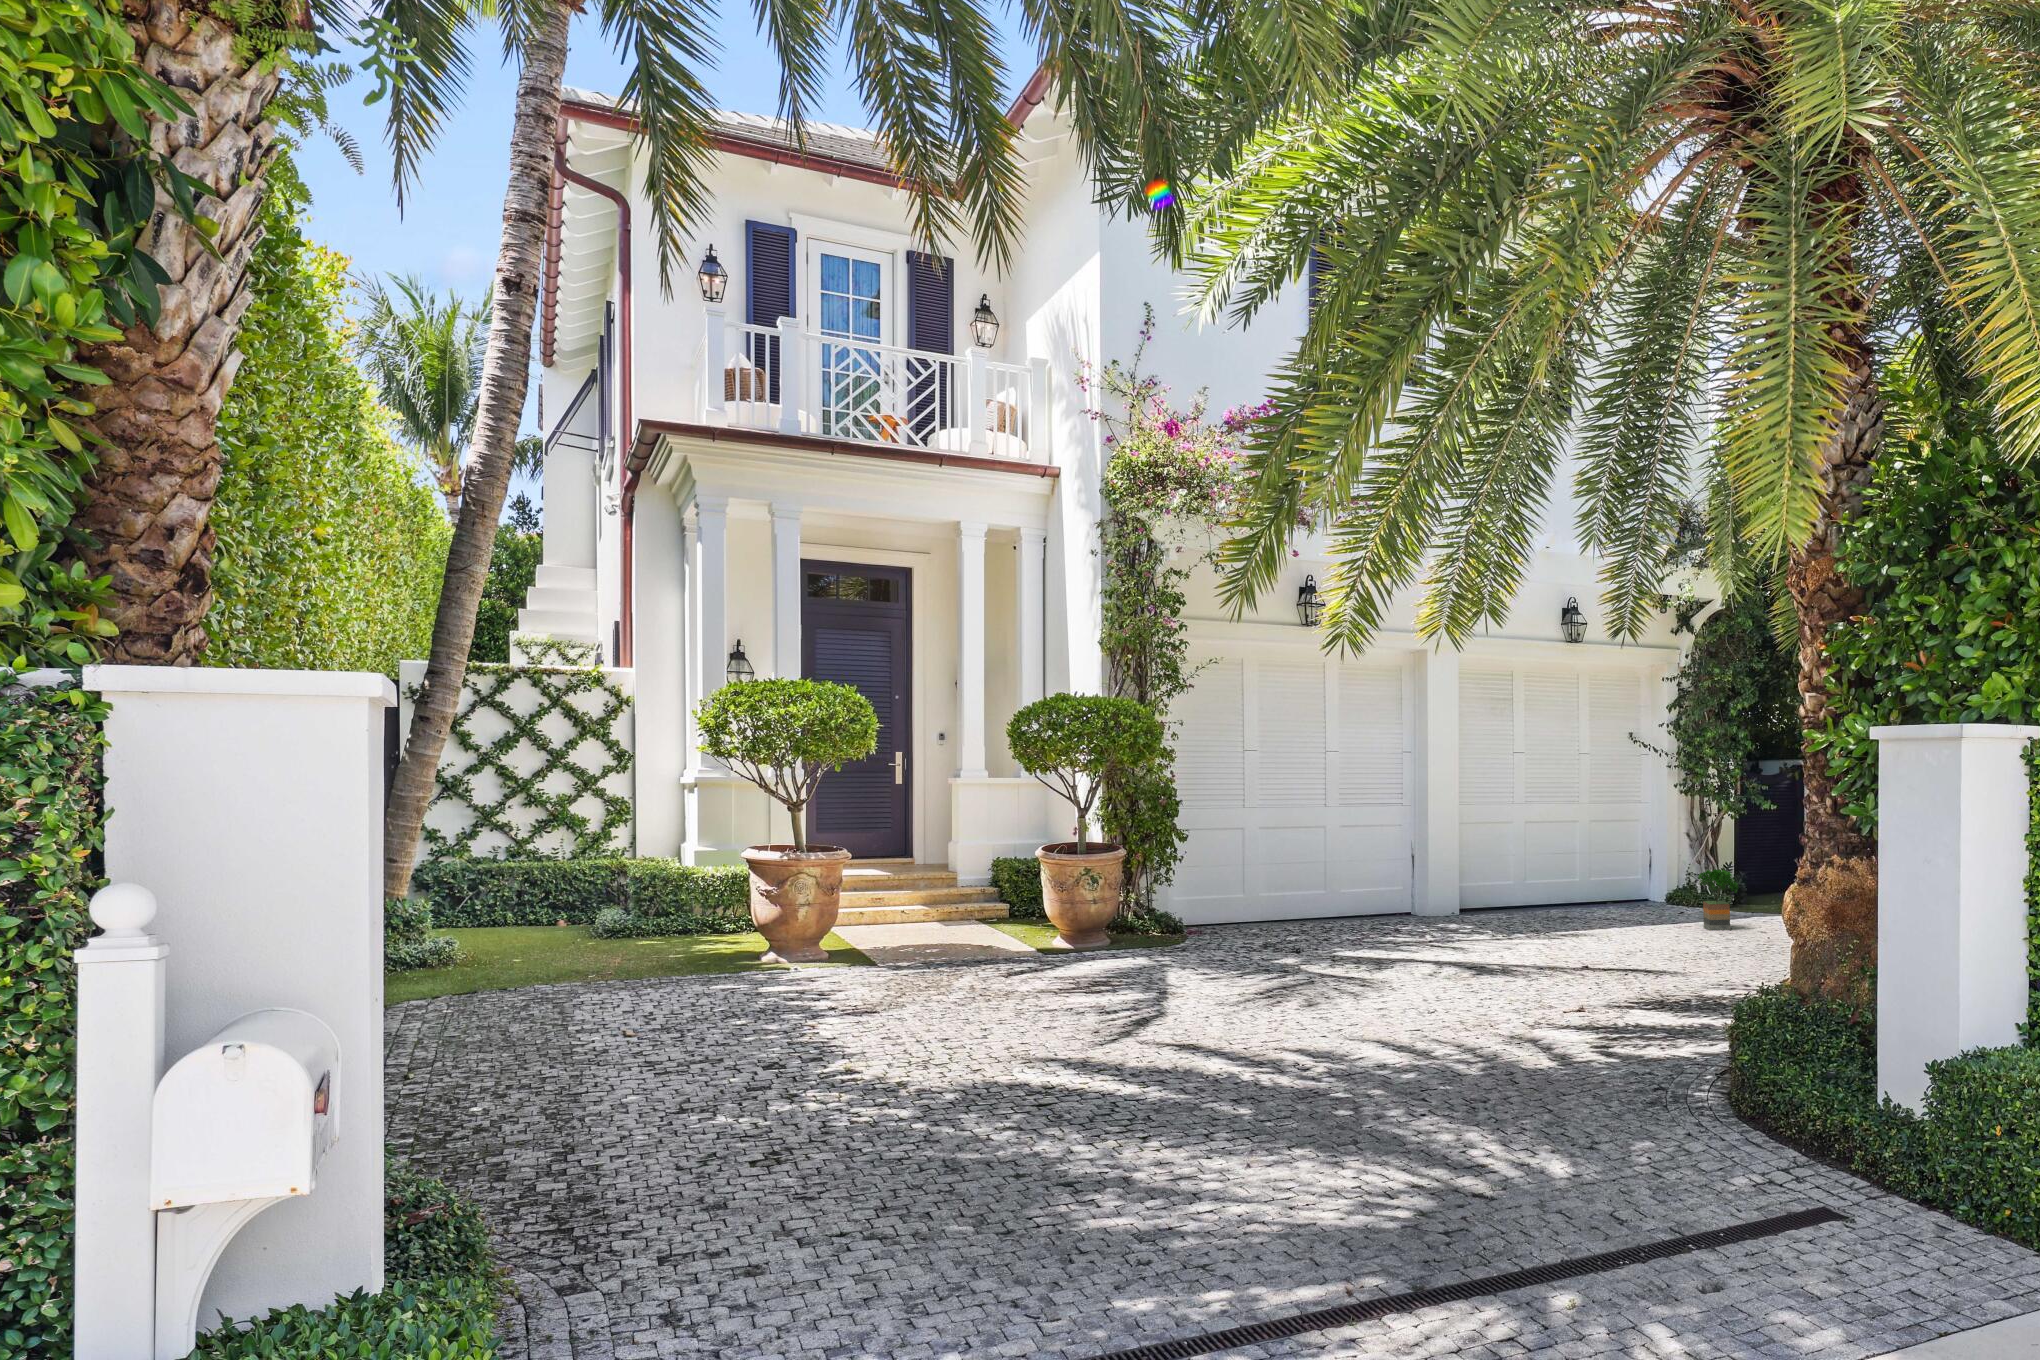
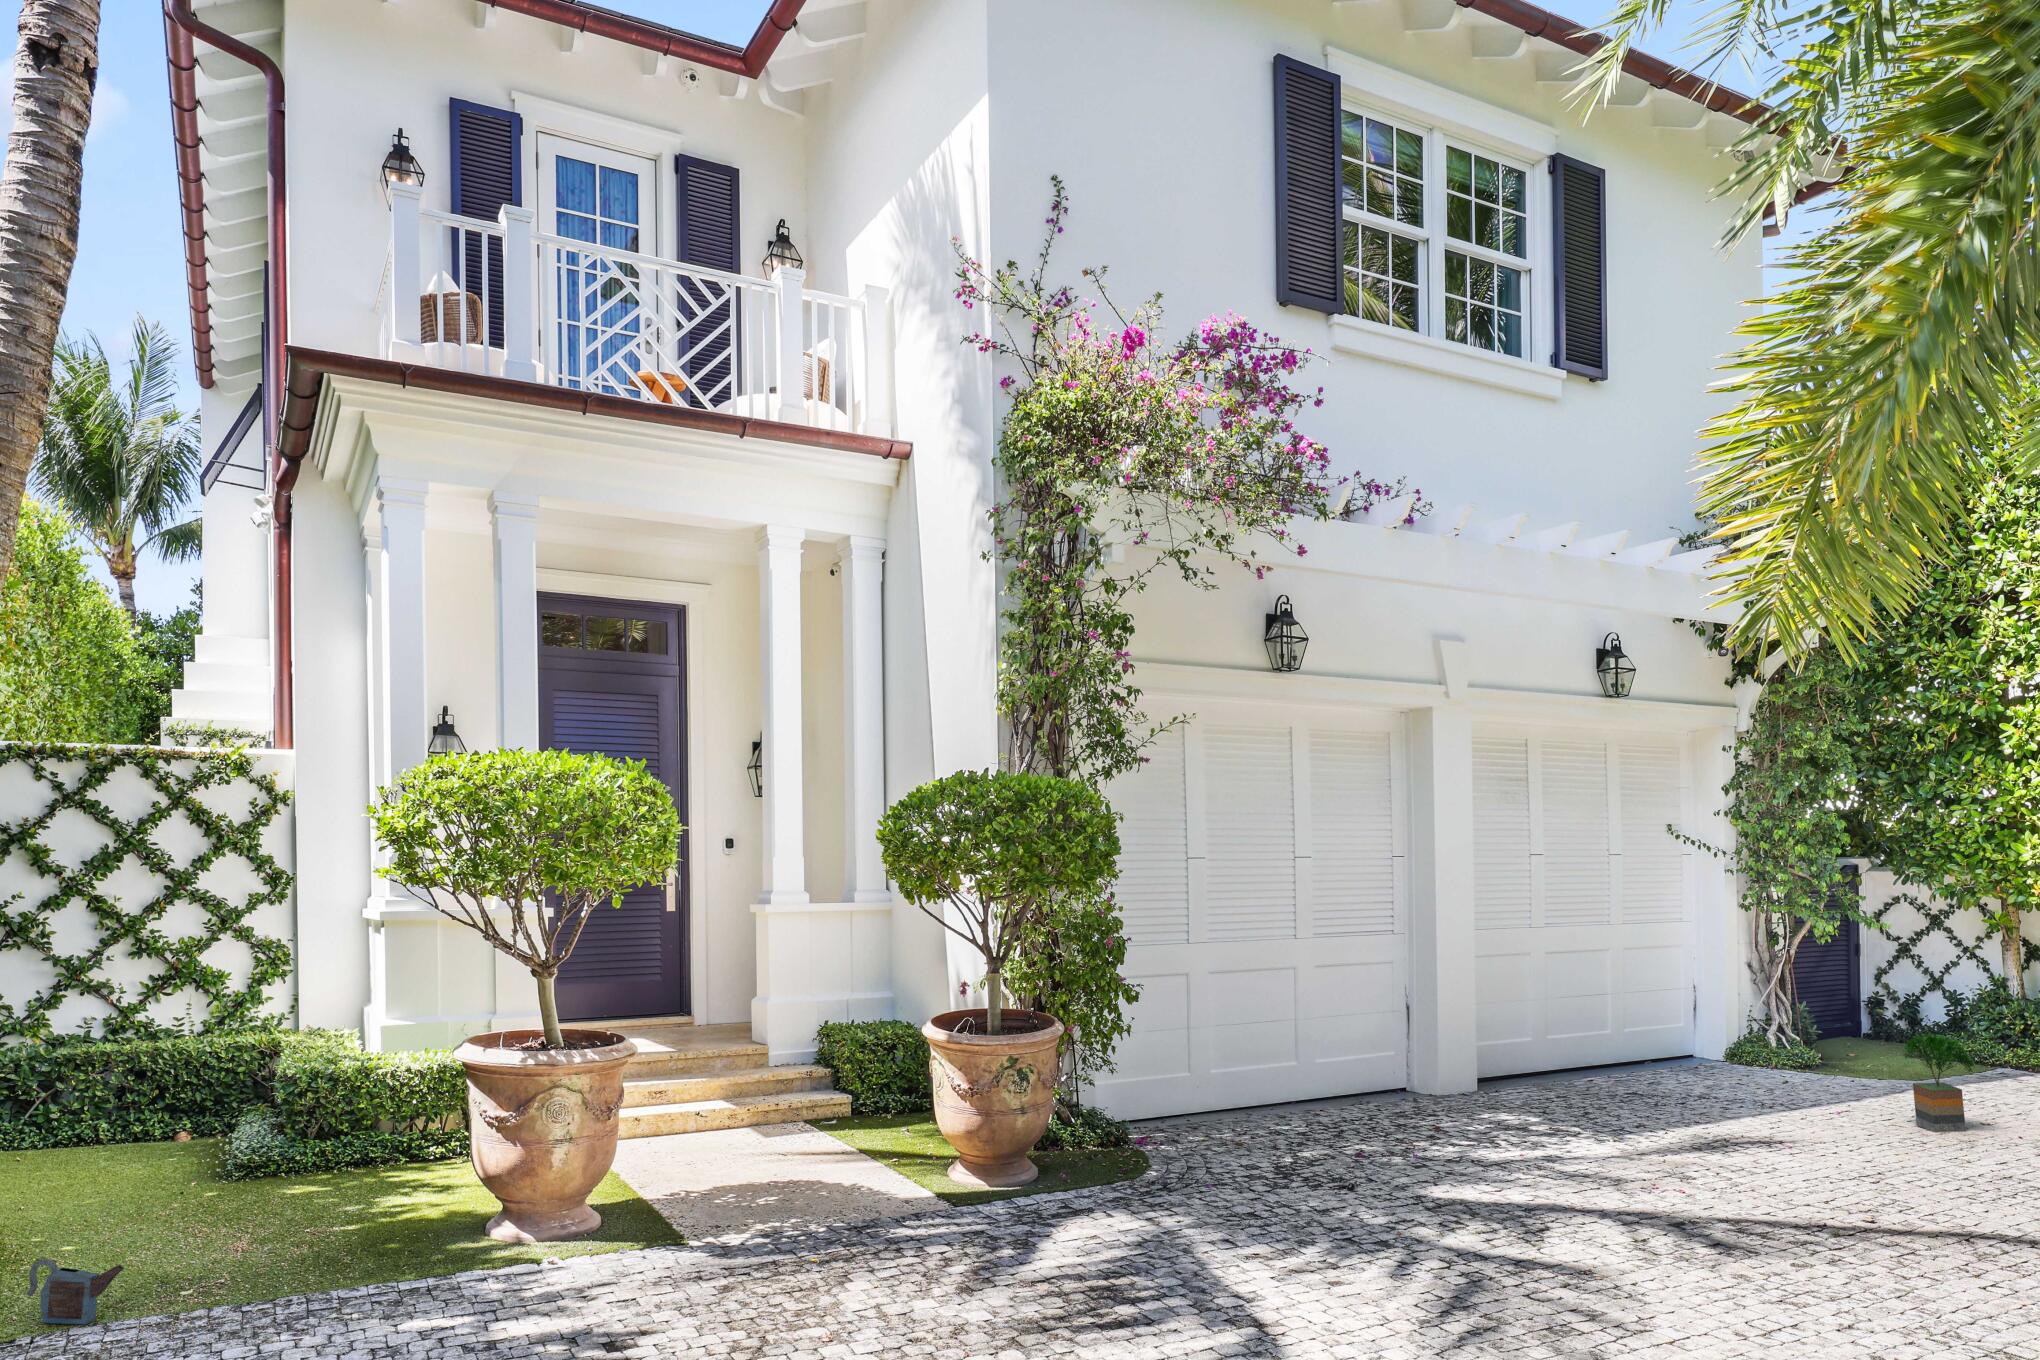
watering can: none [494,953,550,988] -> present [27,1259,124,1325]

